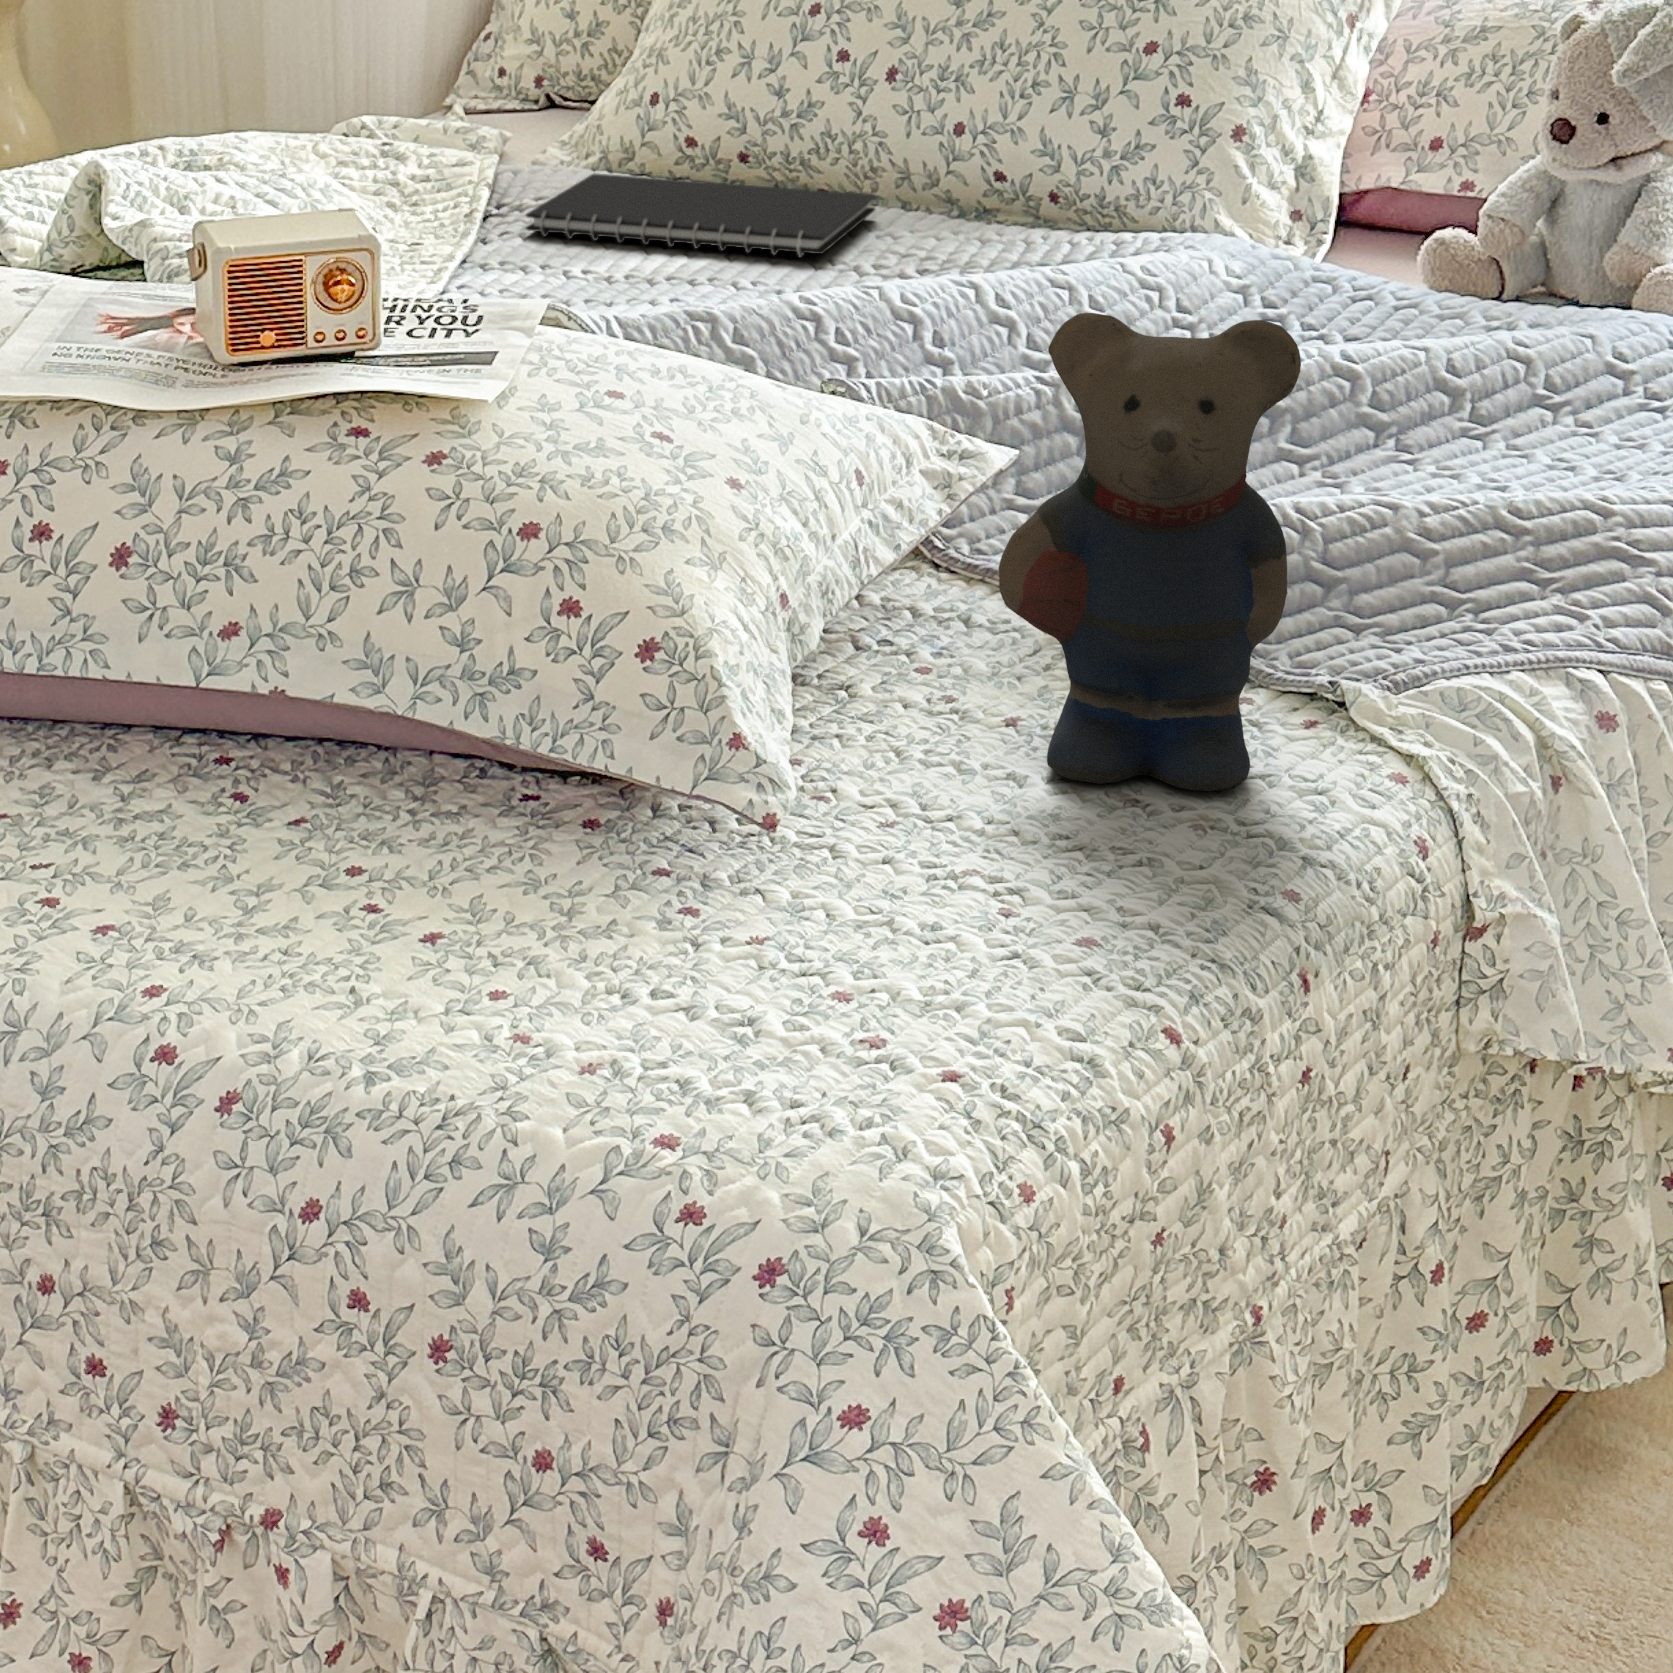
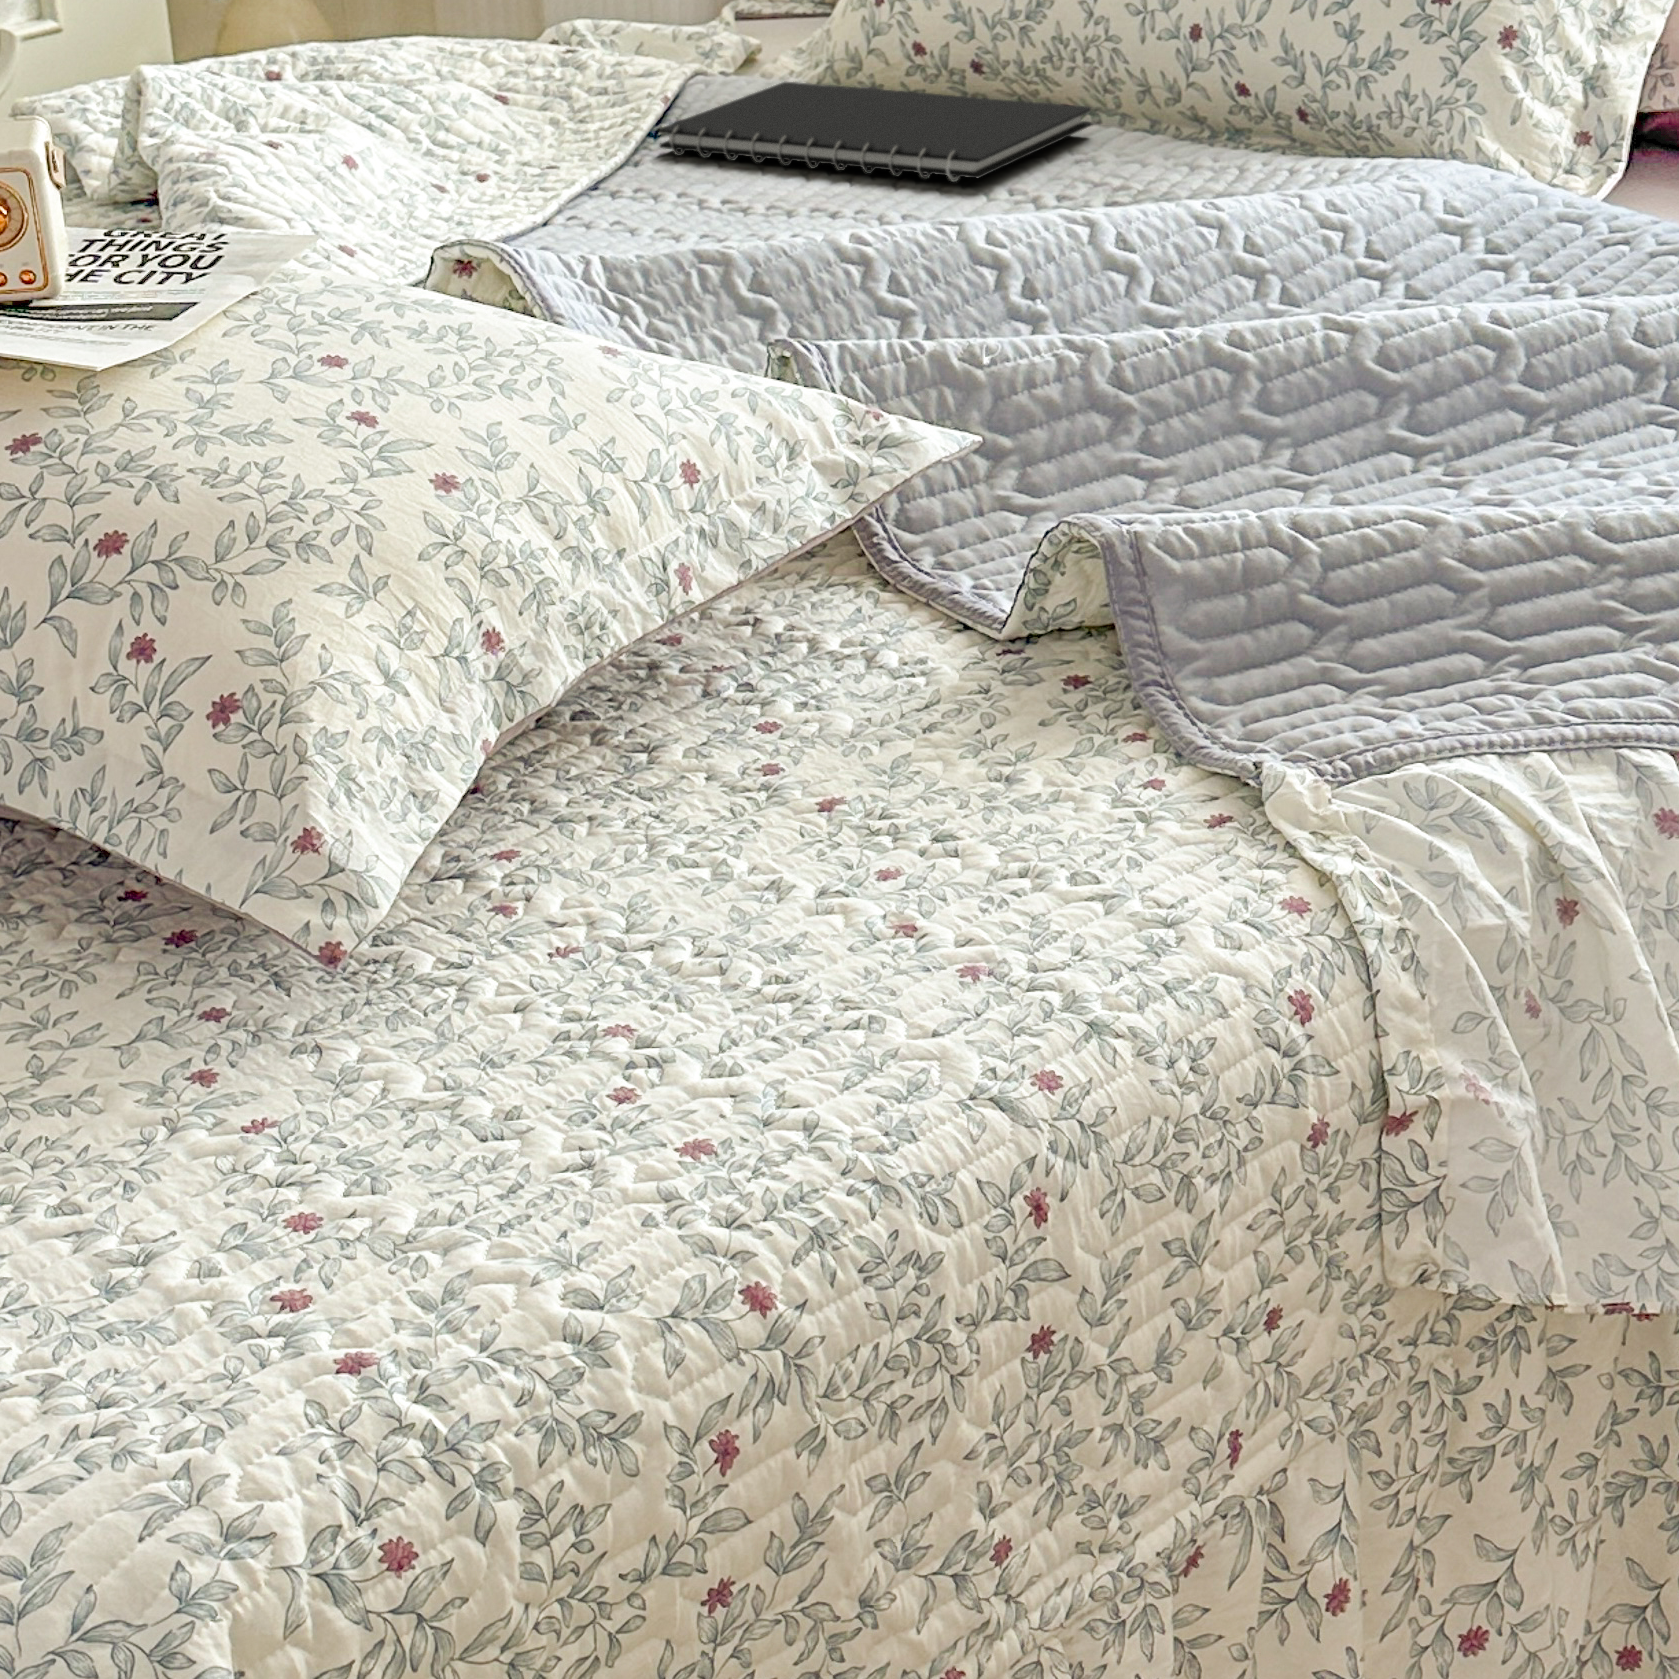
teddy bear: present [999,313,1301,791] -> none [752,275,1121,918]

